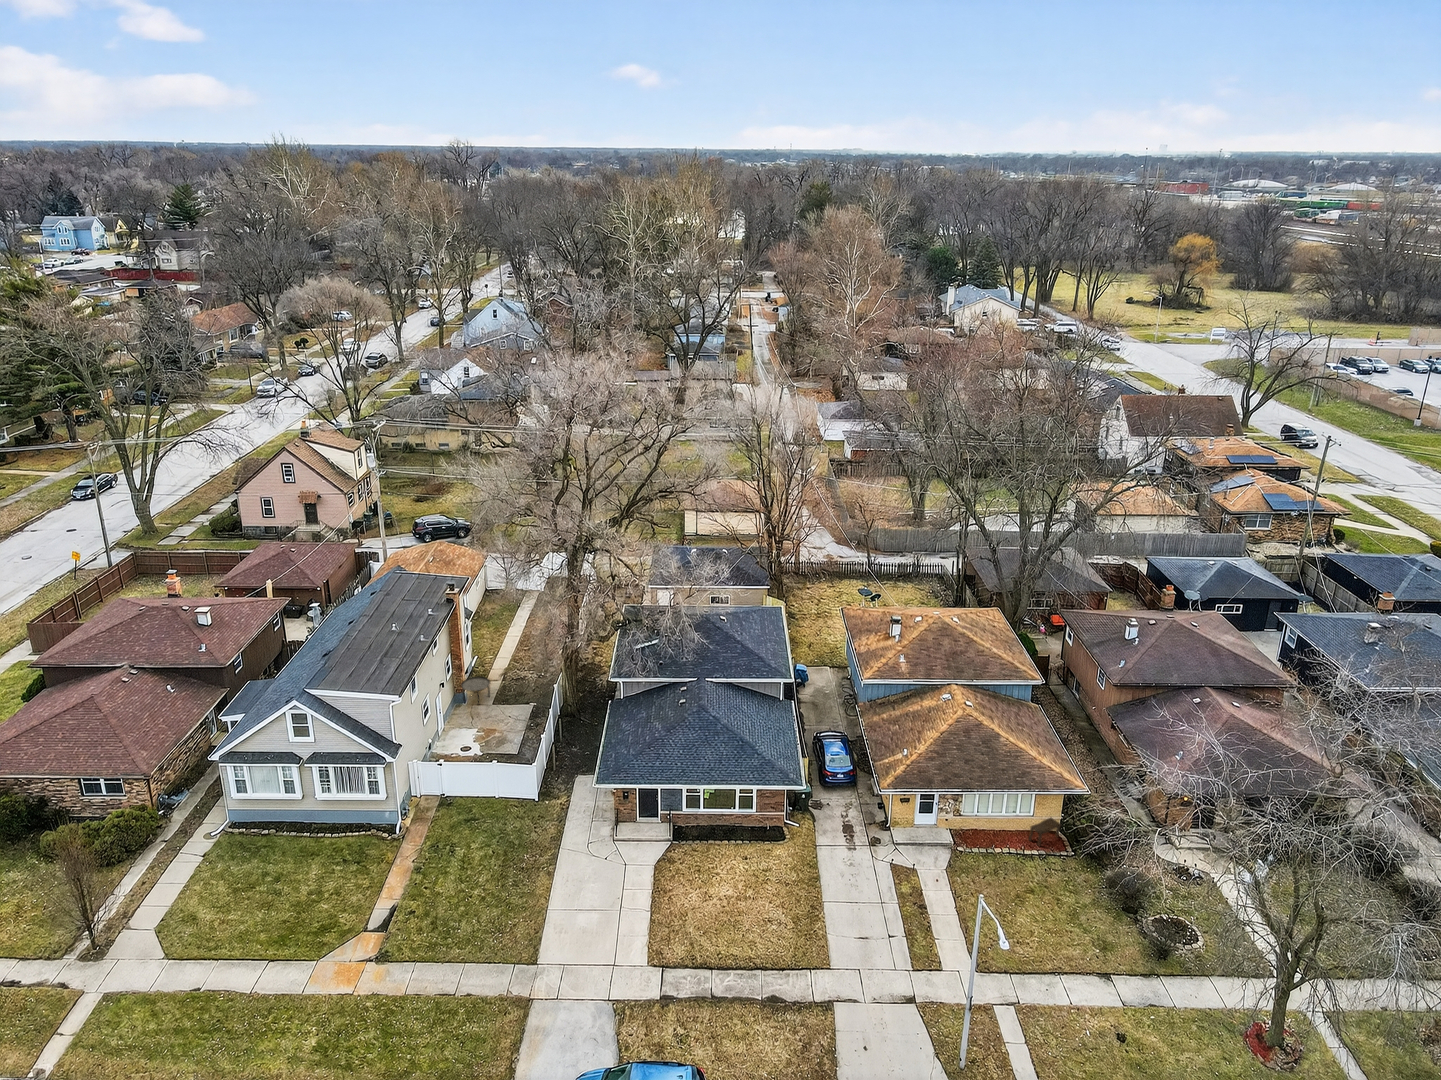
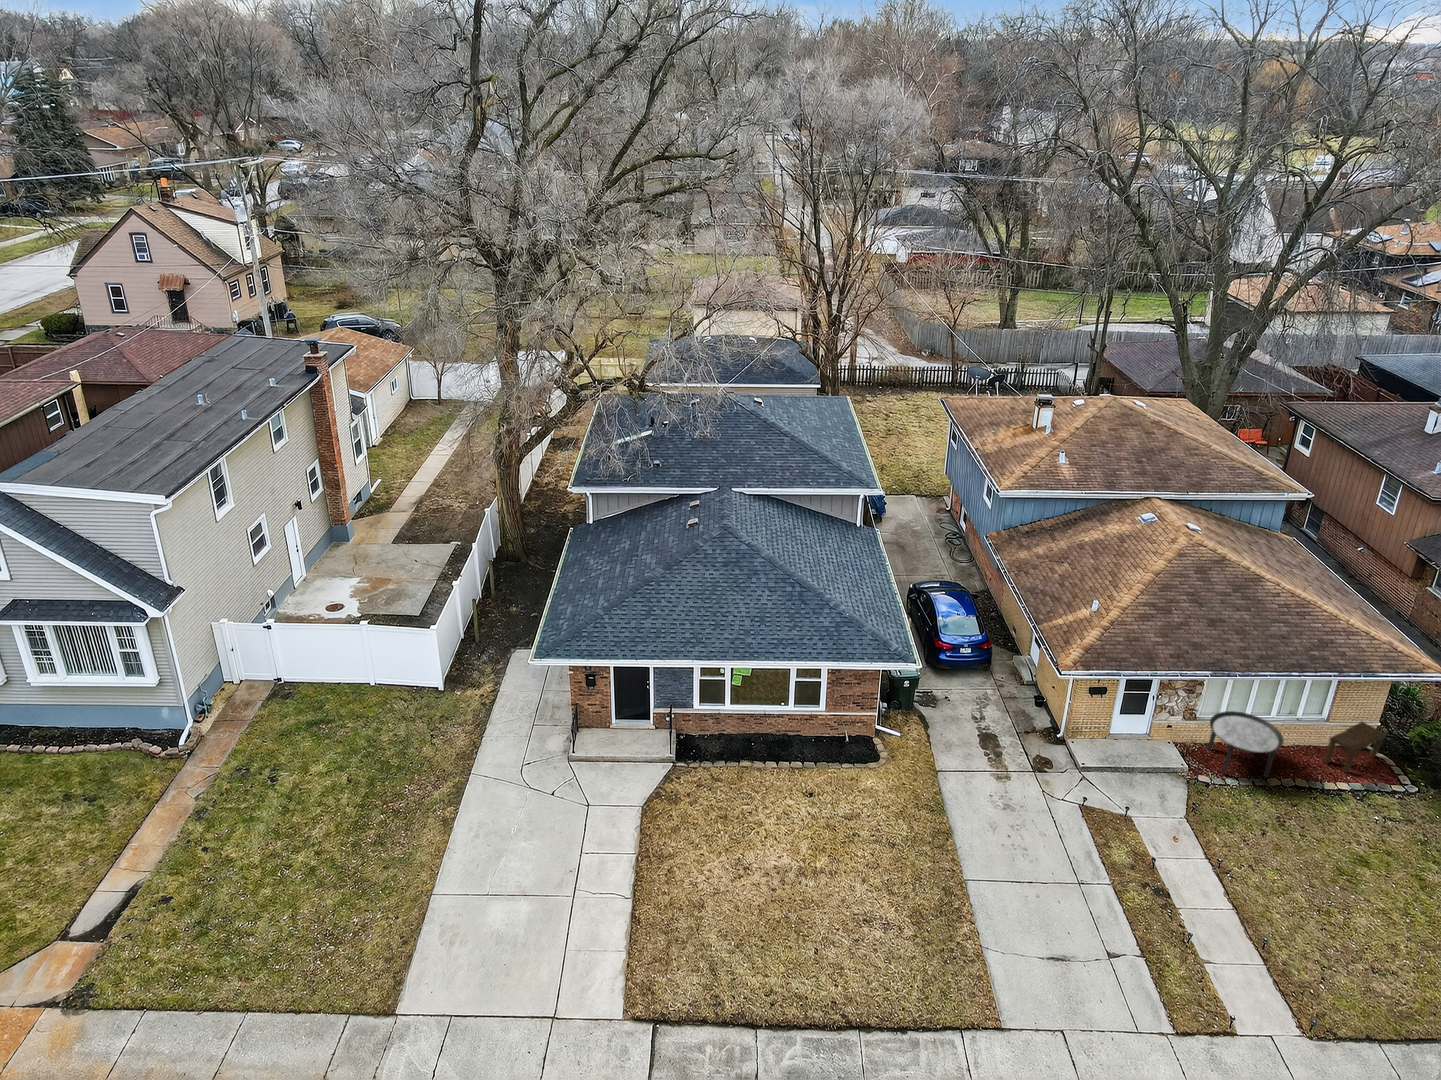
round table: present [461,677,490,704] -> present [1208,711,1284,778]

